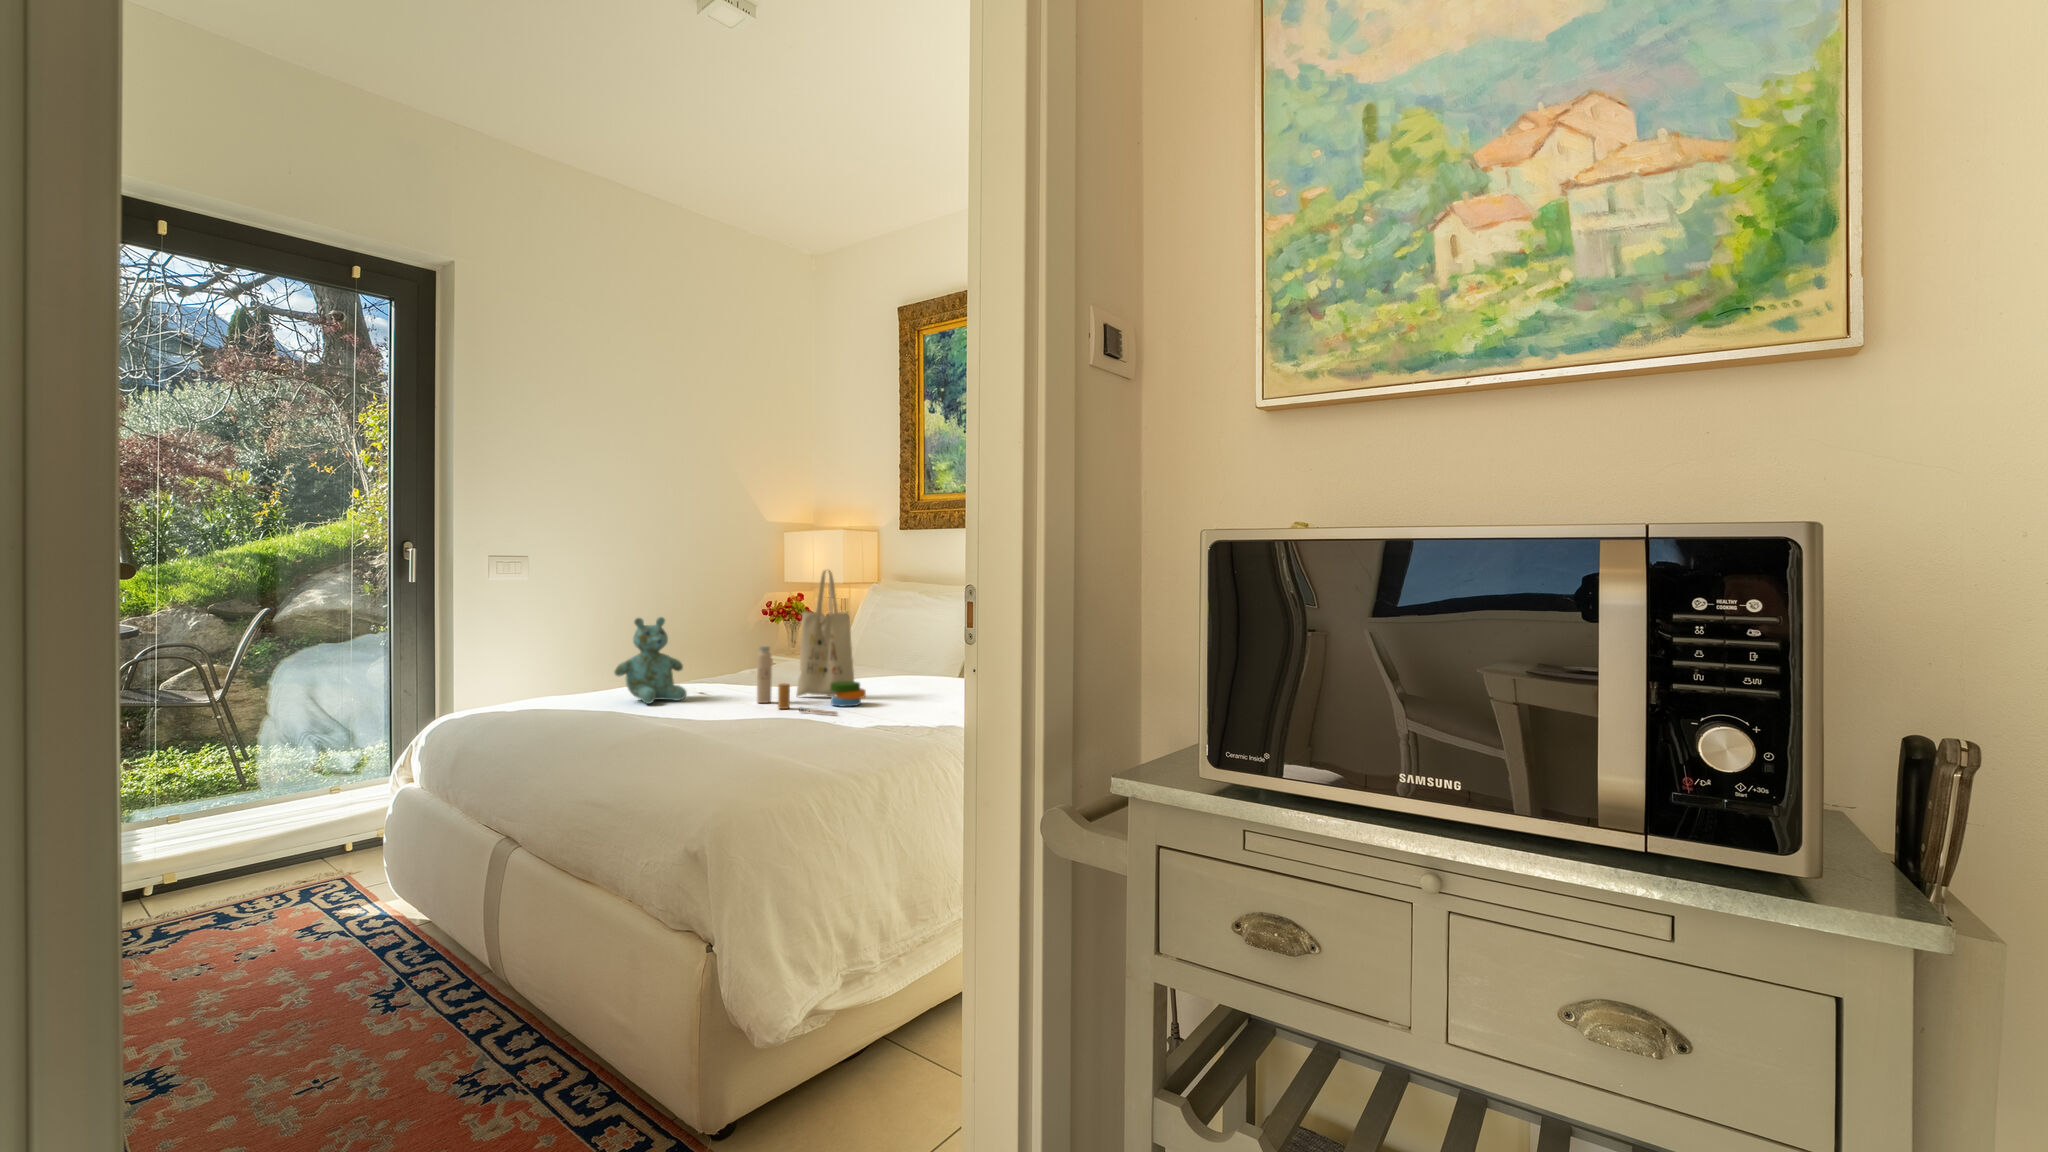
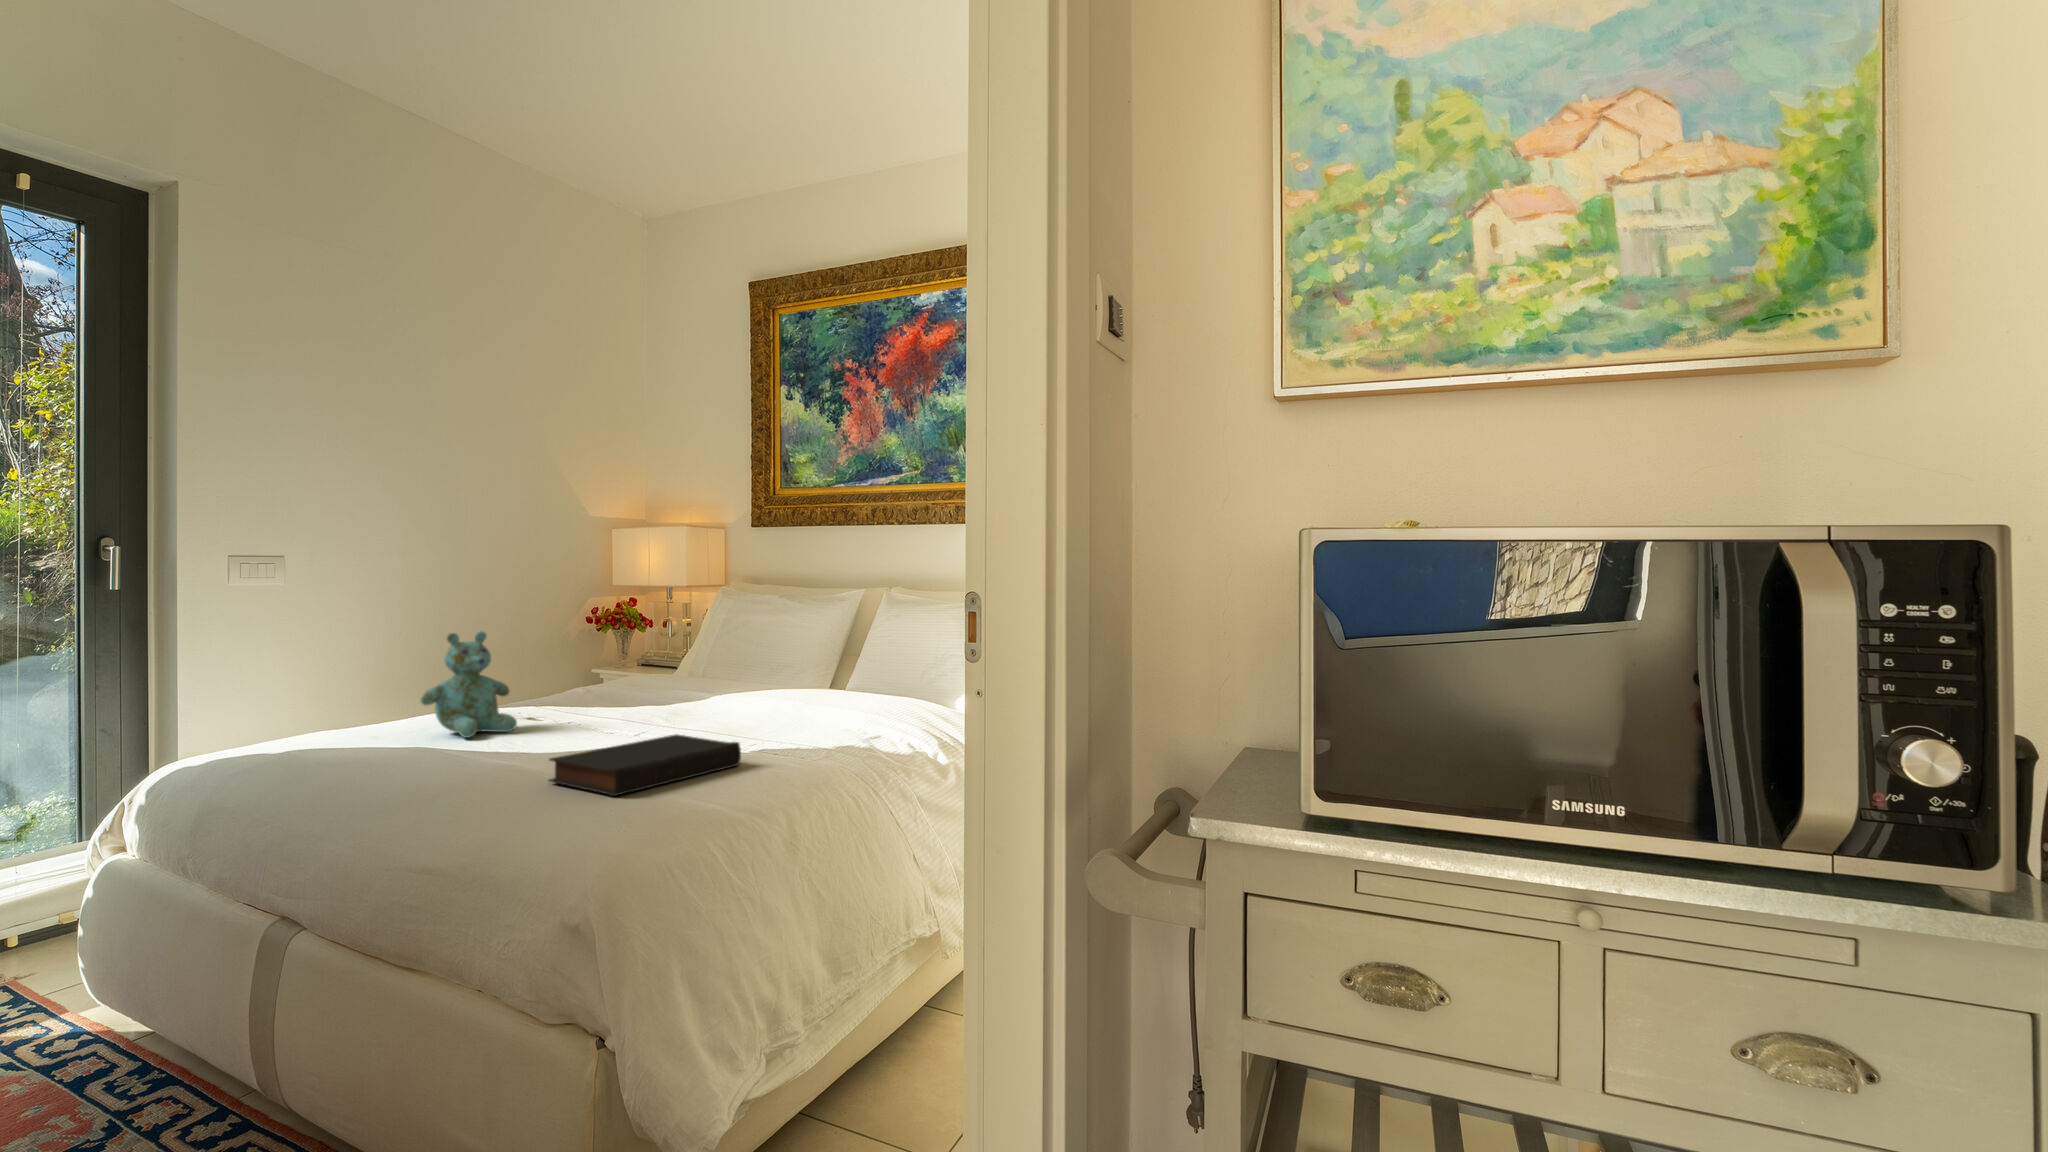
tote bag: present [757,571,866,715] -> none [609,574,743,742]
book: none [694,706,848,752] -> present [549,734,741,796]

